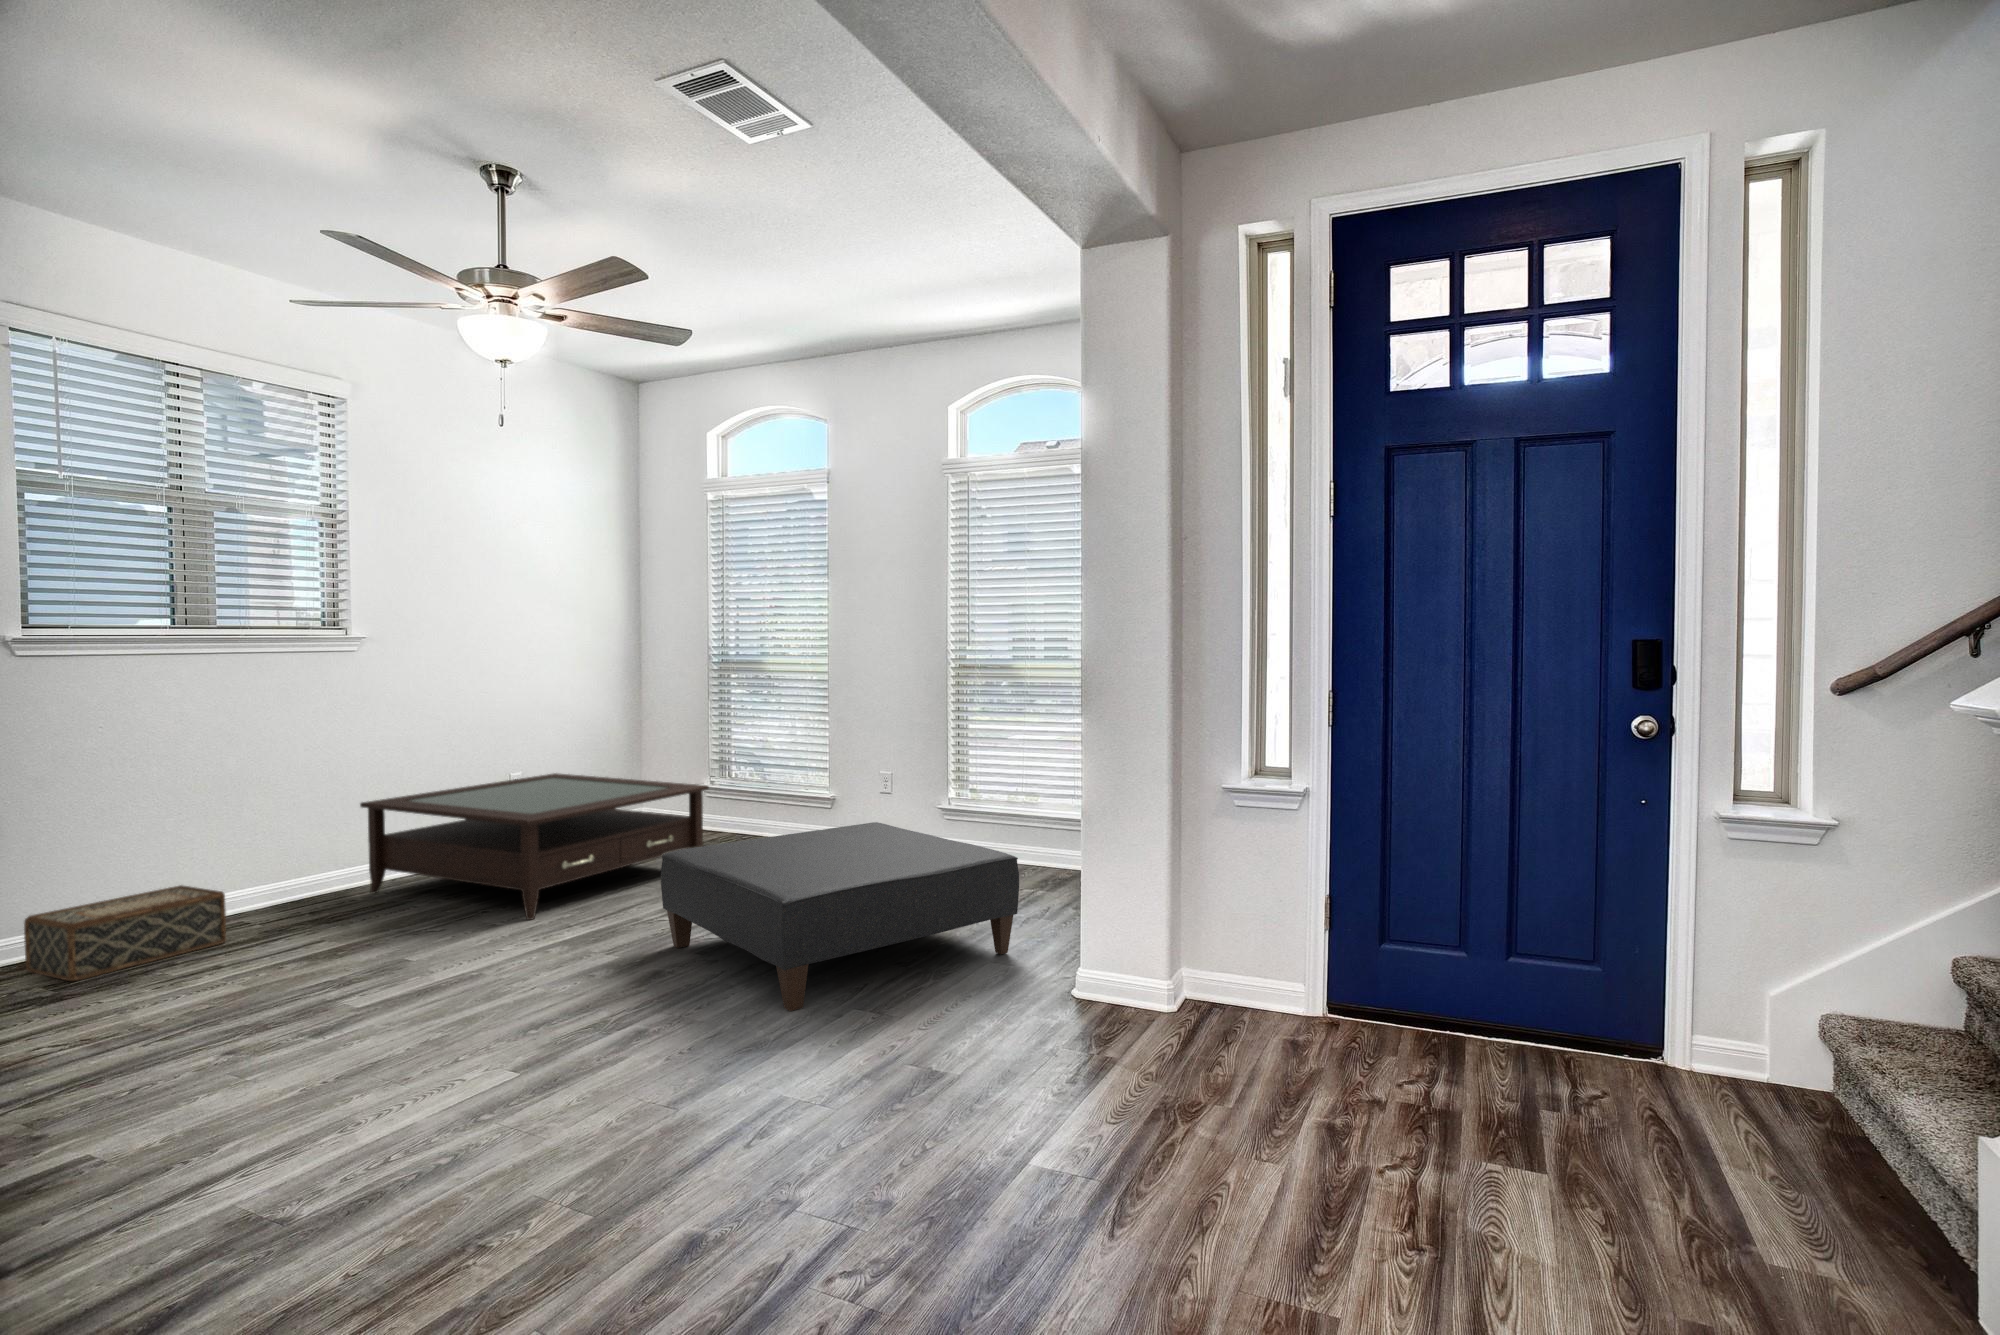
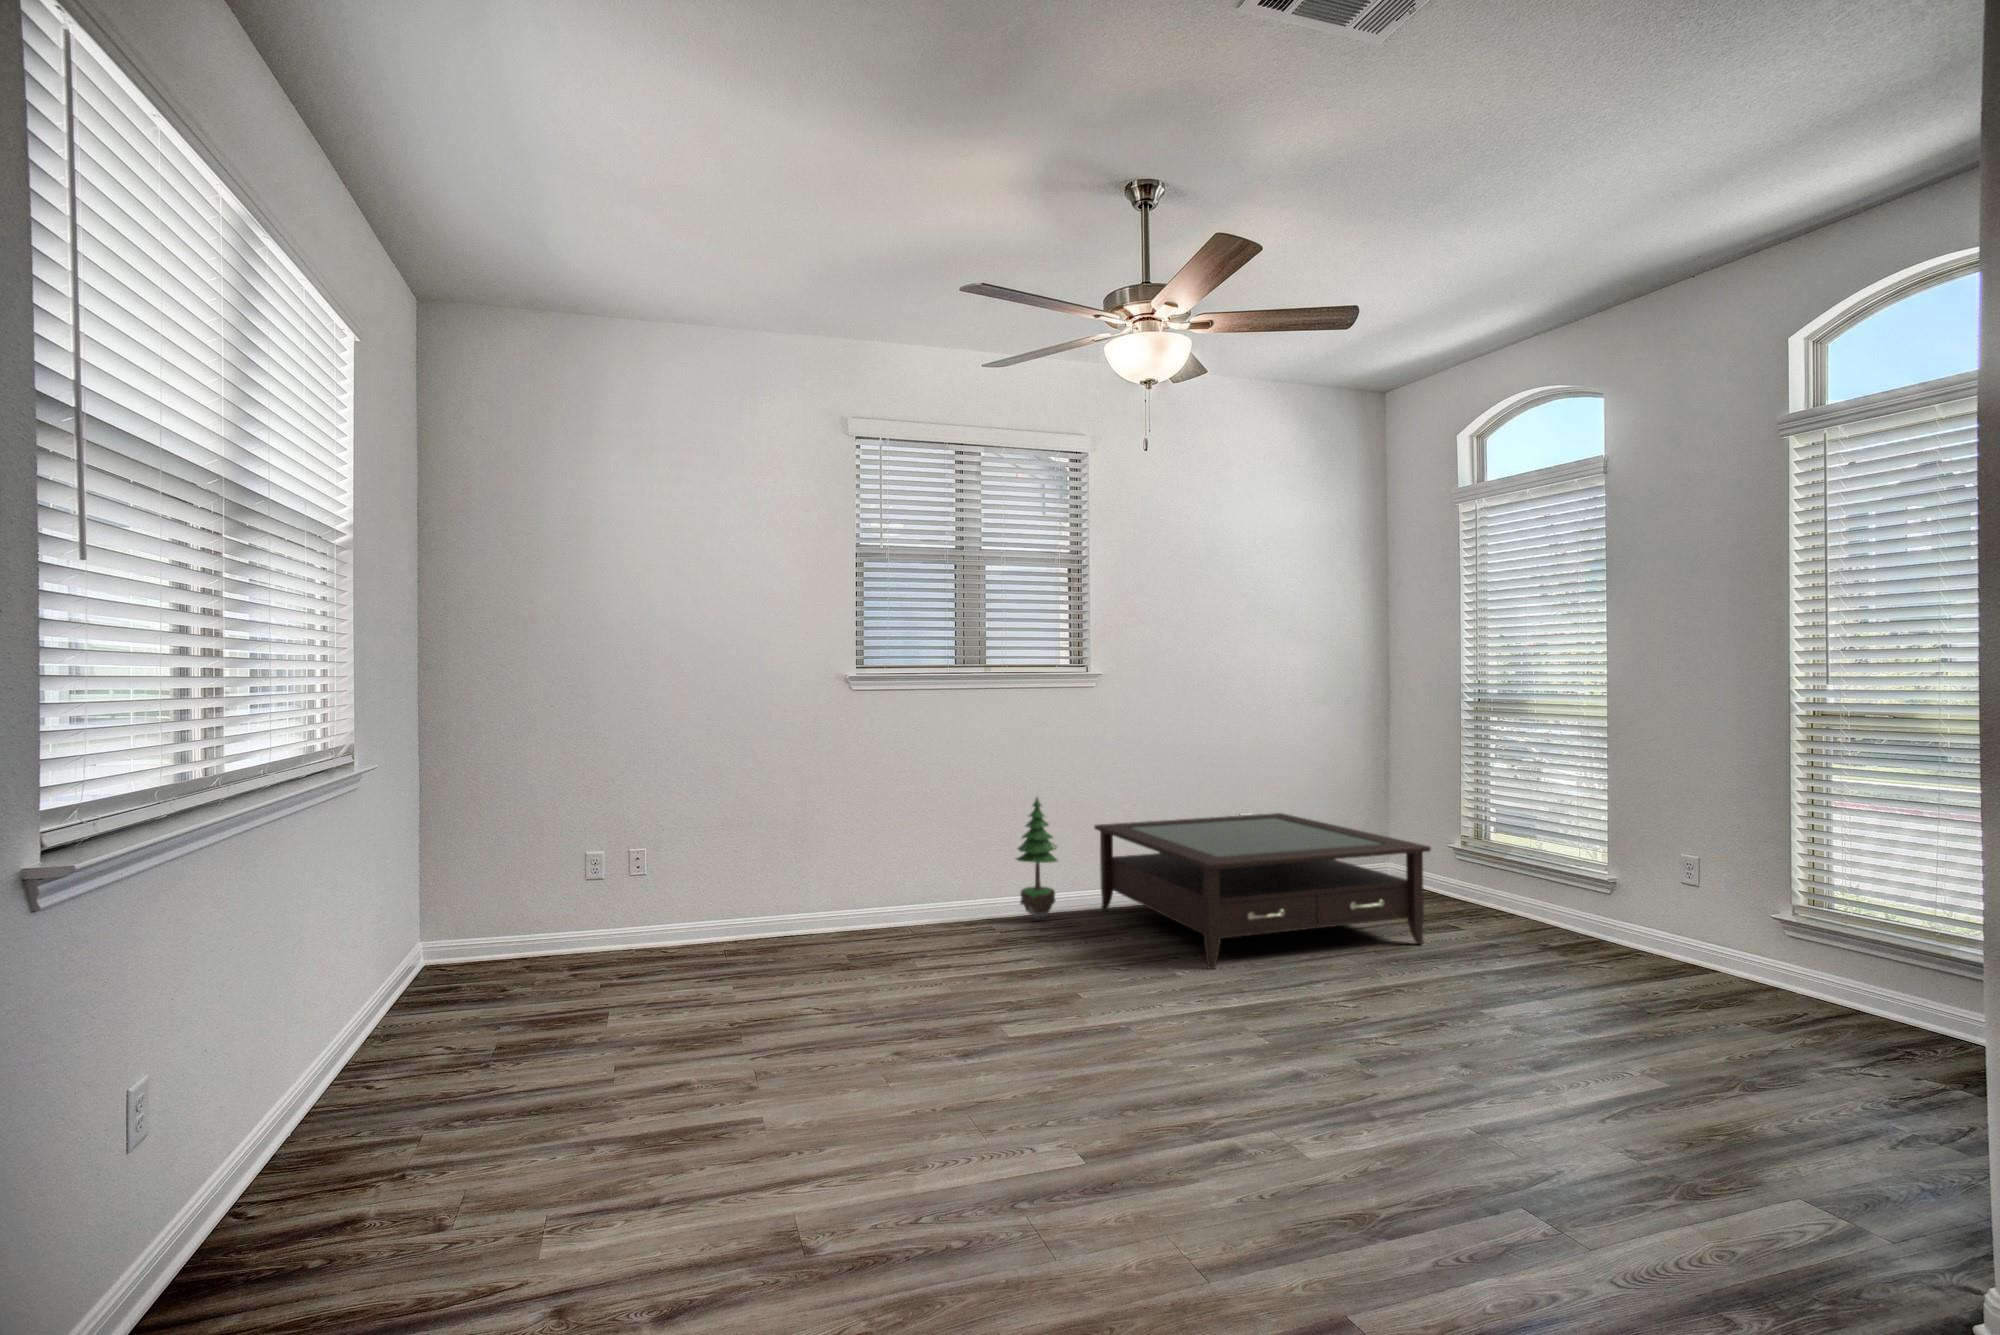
potted tree: none [265,775,327,915] -> present [1016,798,1058,920]
ottoman: present [661,822,1019,1011] -> none [1322,927,1894,1207]
woven basket: present [24,885,226,981] -> none [854,880,976,947]

